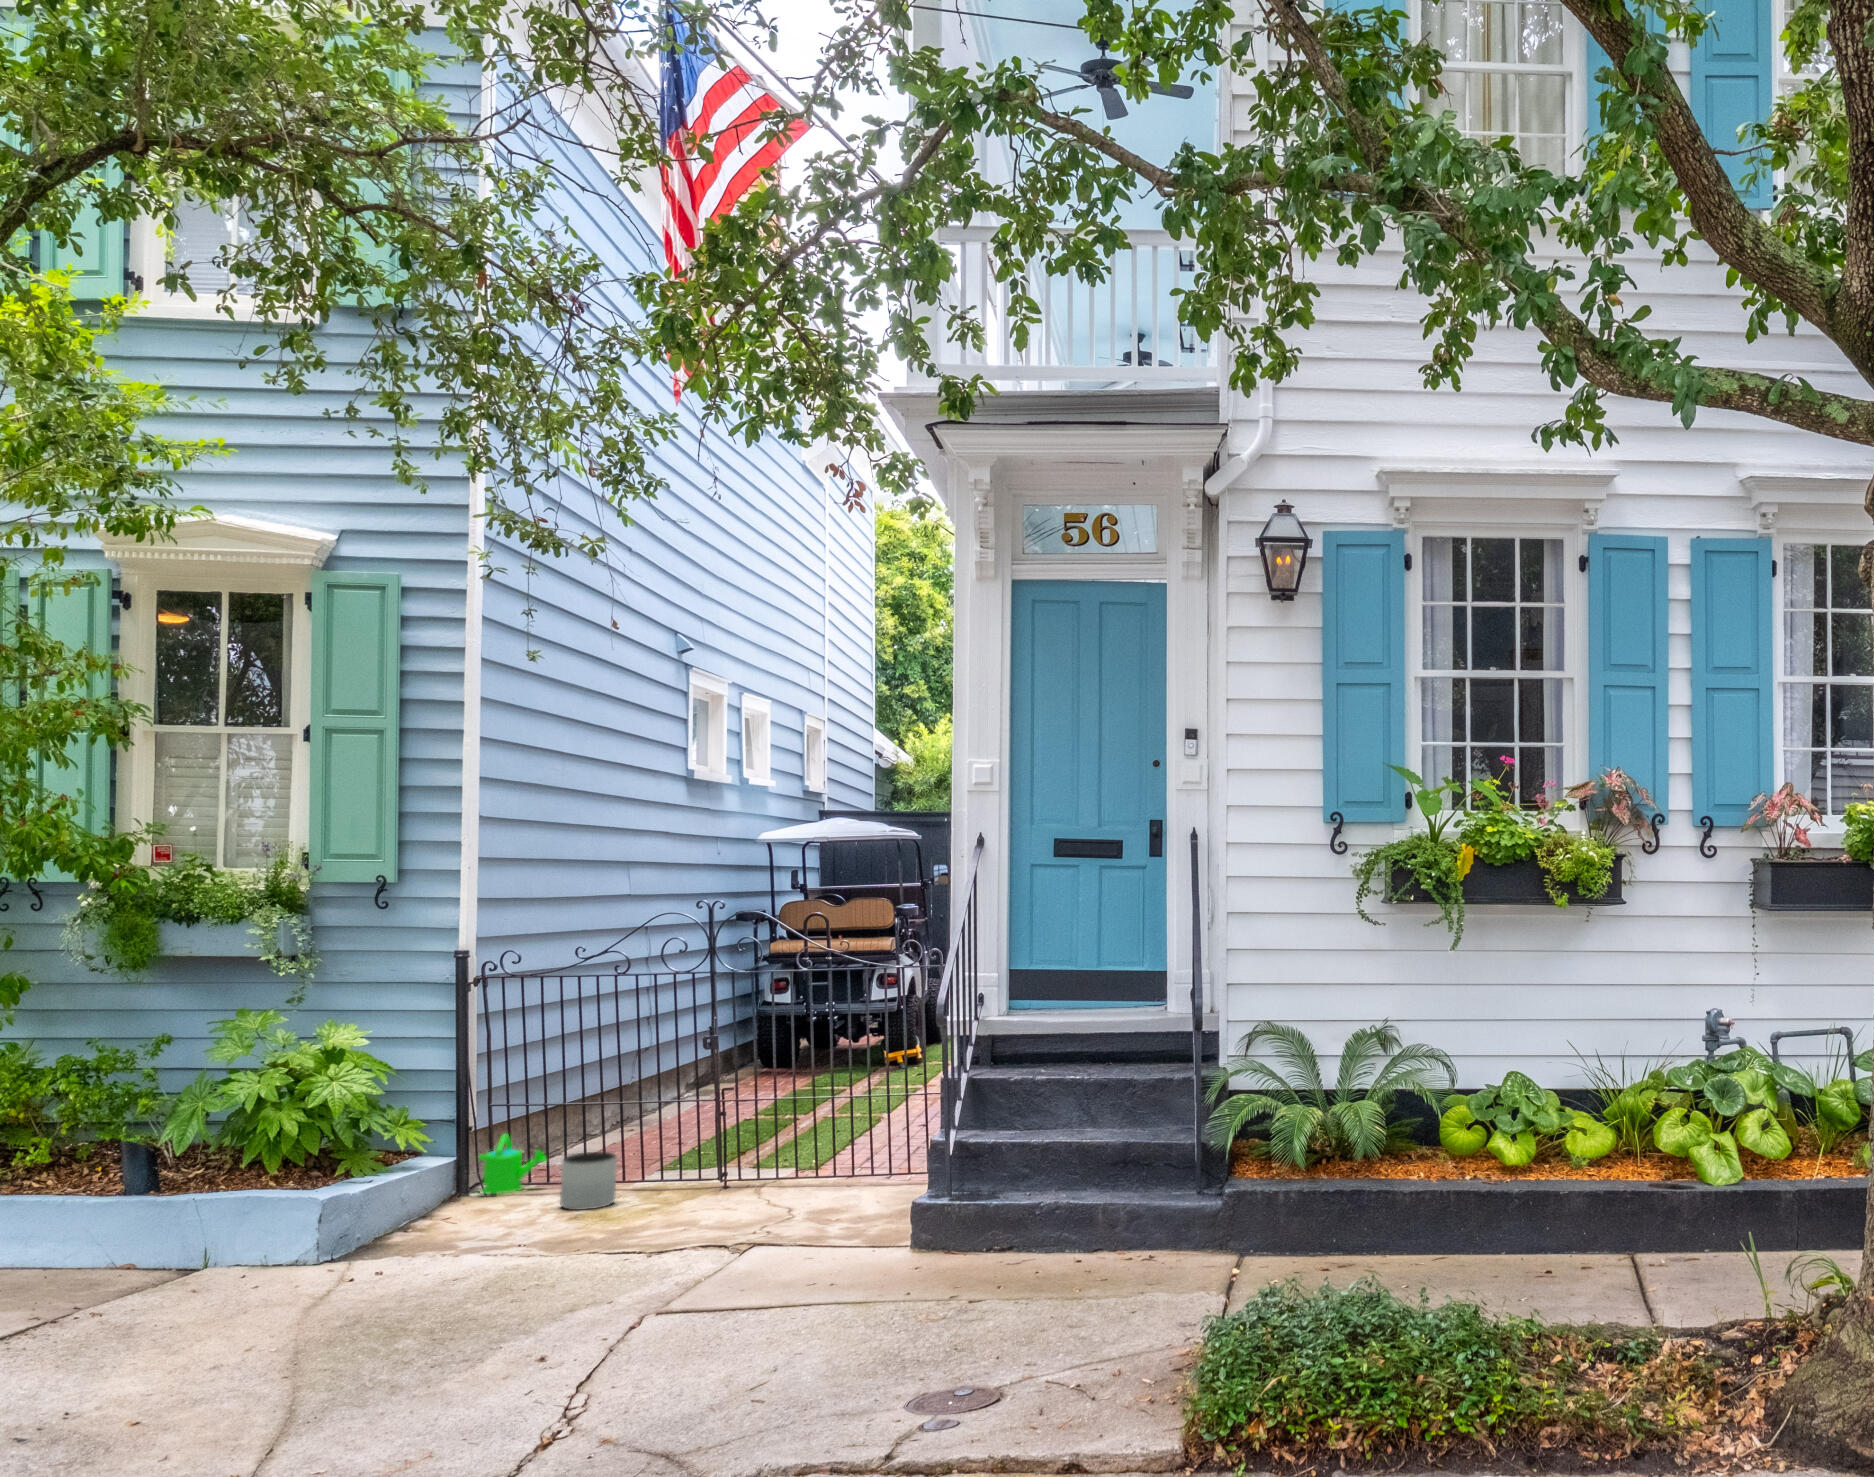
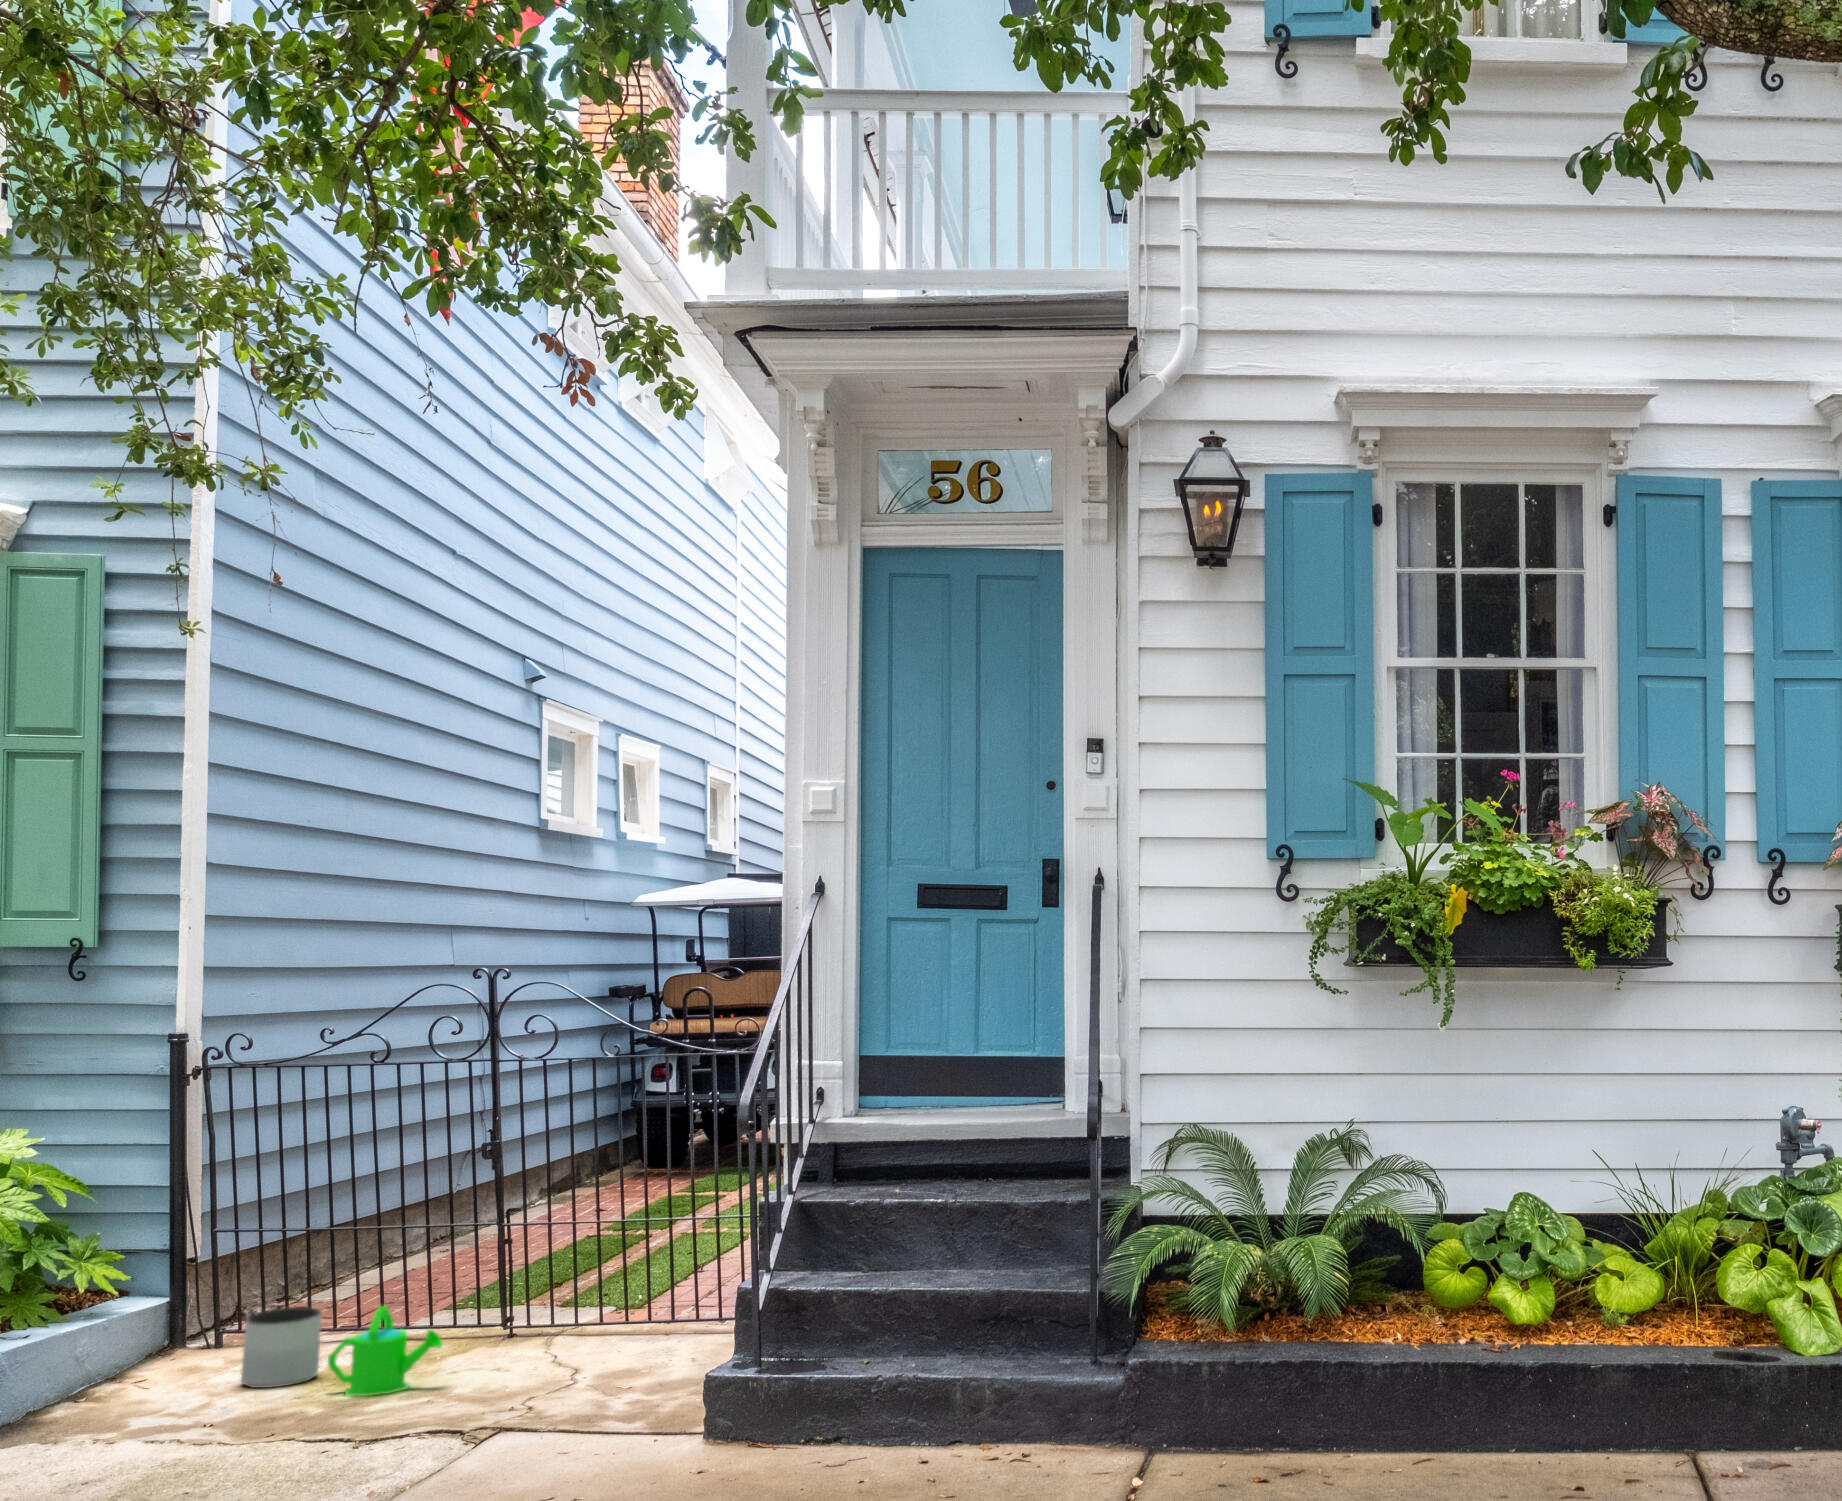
watering can: present [479,1134,546,1194] -> present [328,1306,442,1396]

